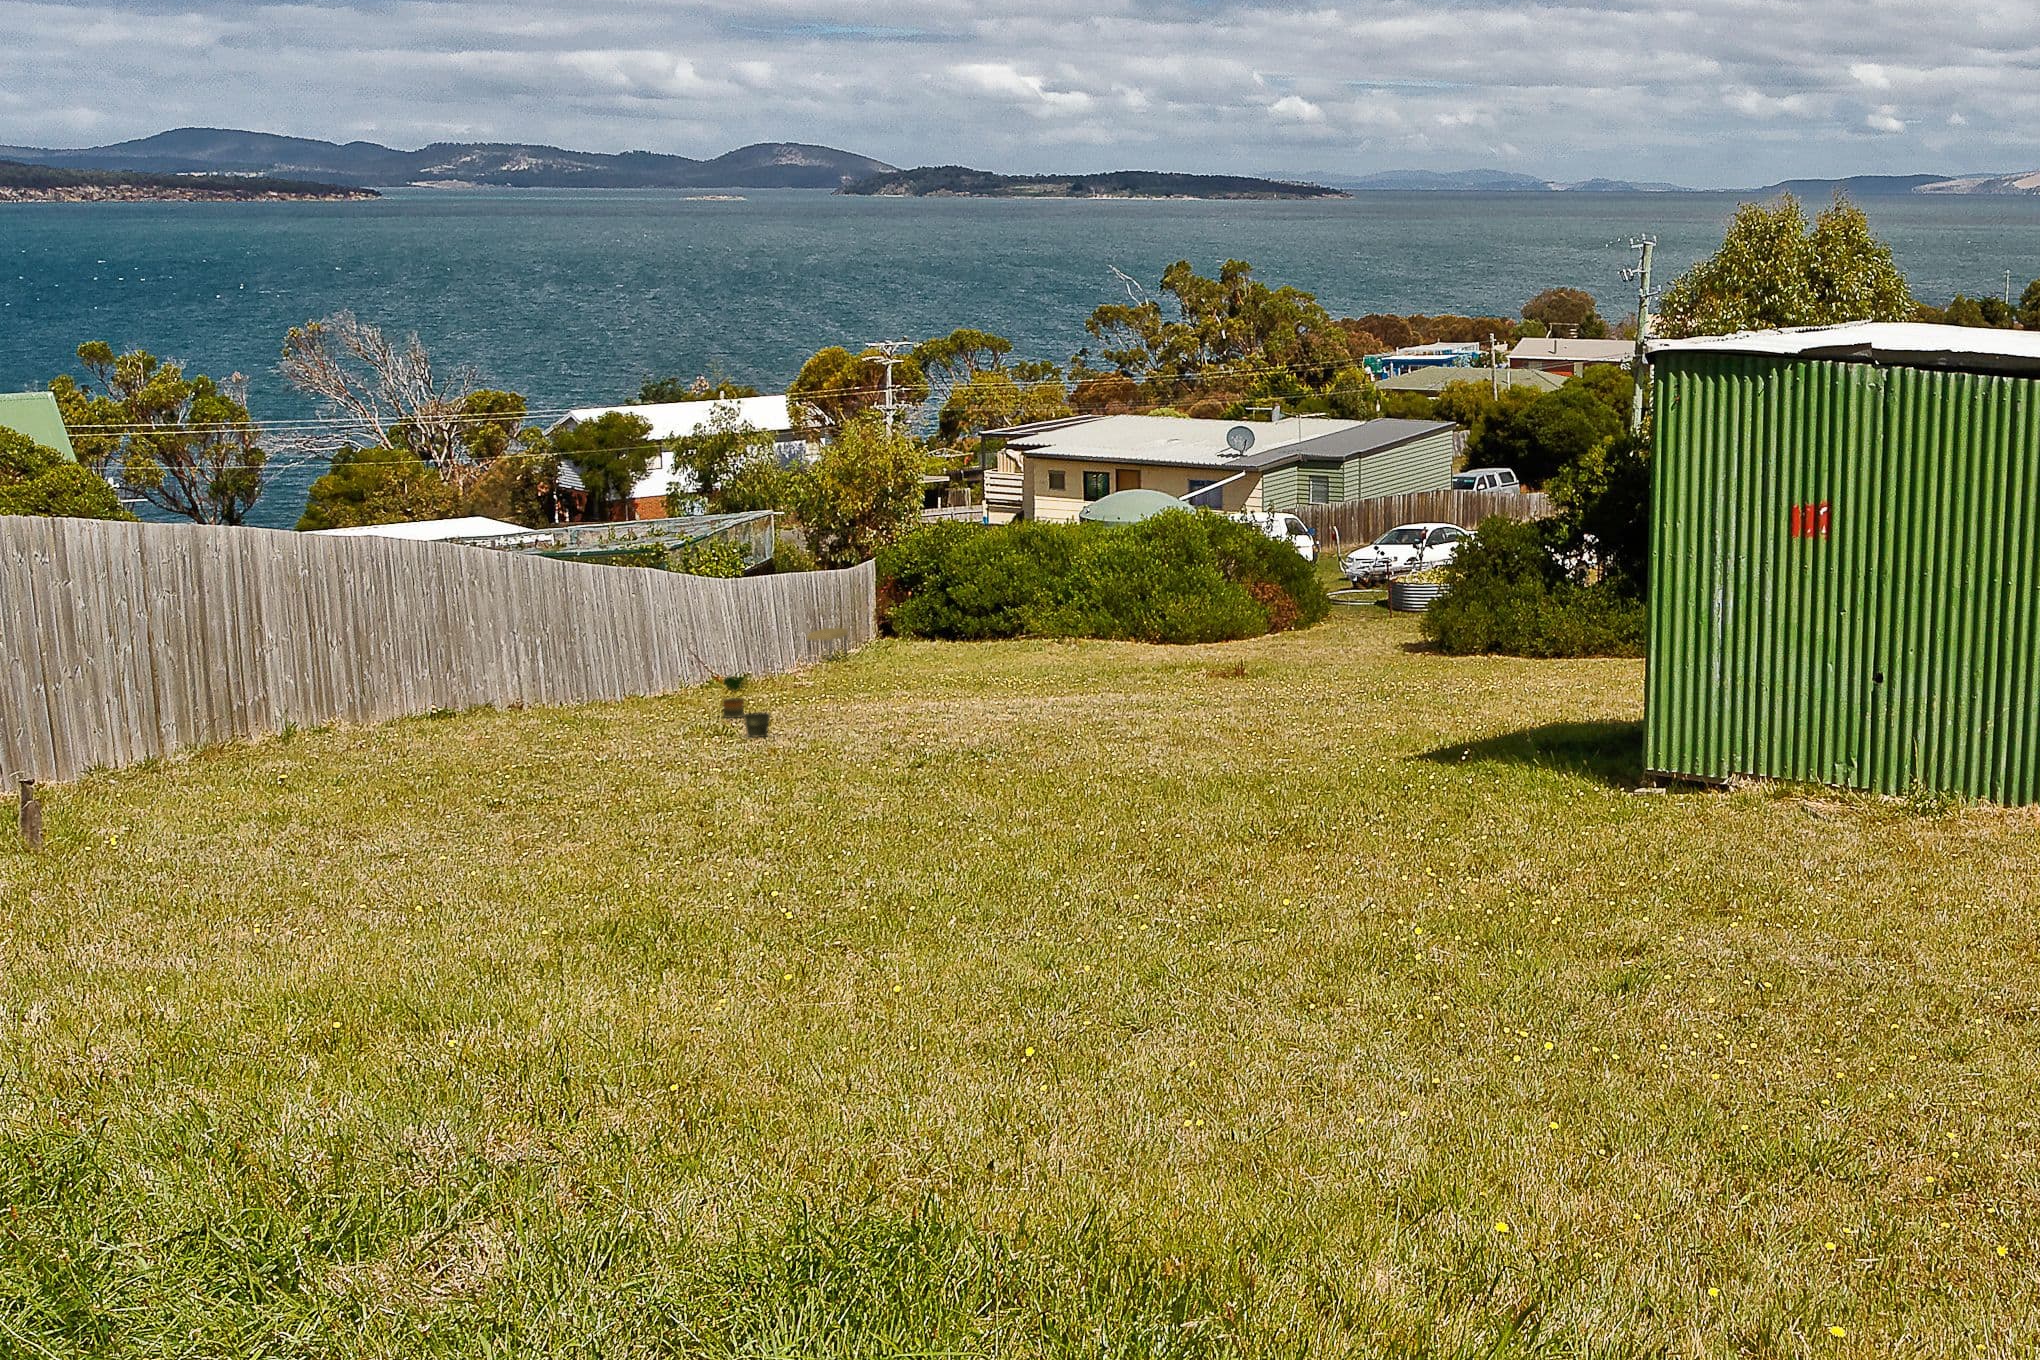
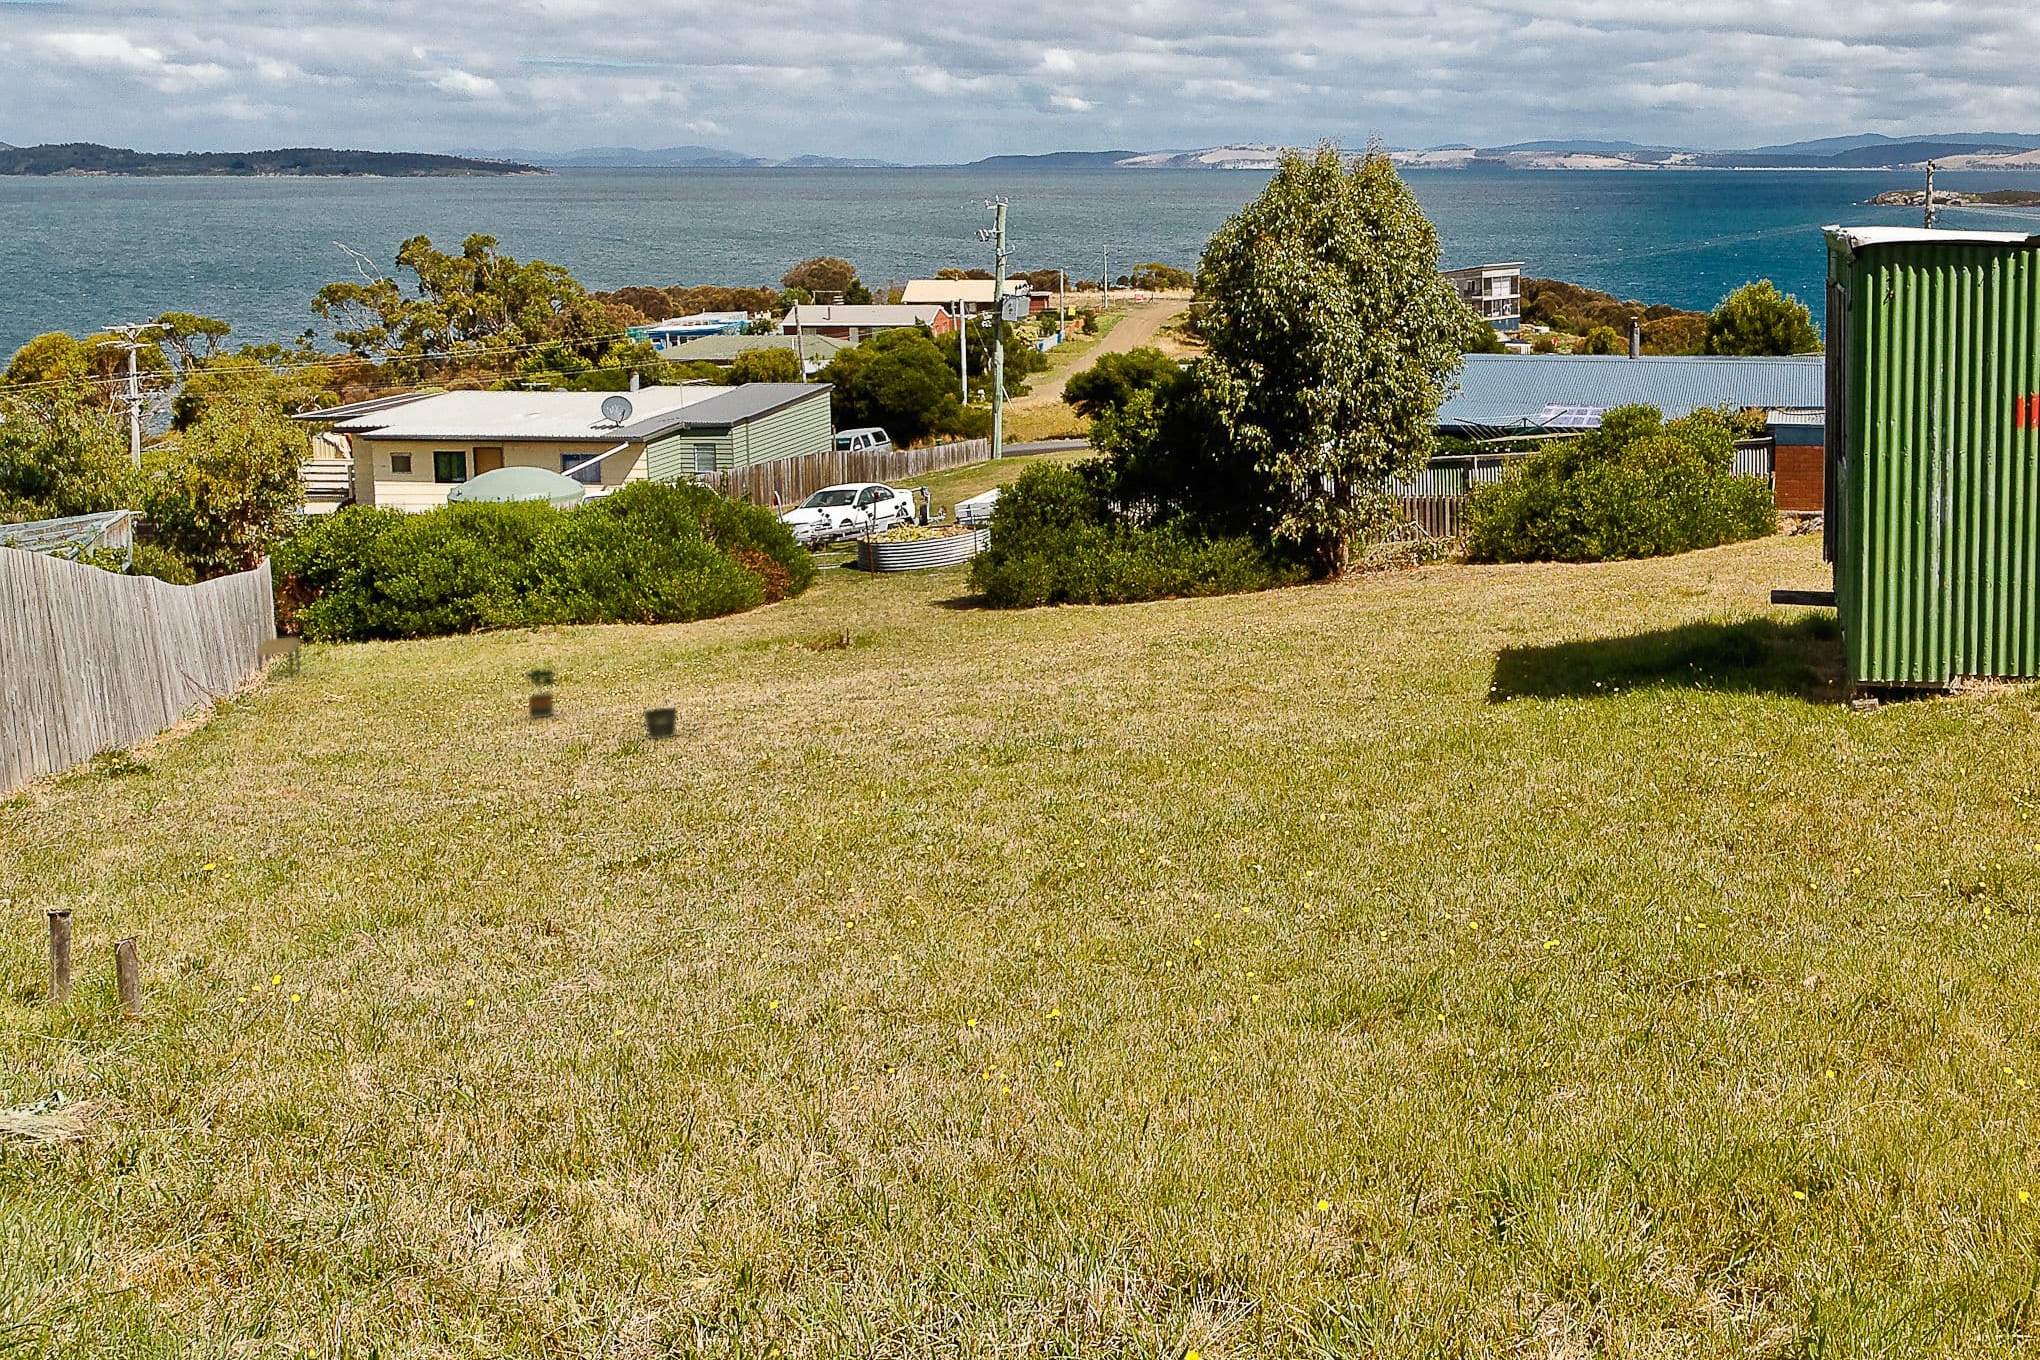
potted tree: present [722,676,747,718] -> present [525,669,558,718]
bucket: present [743,712,771,737] -> present [641,708,677,739]

